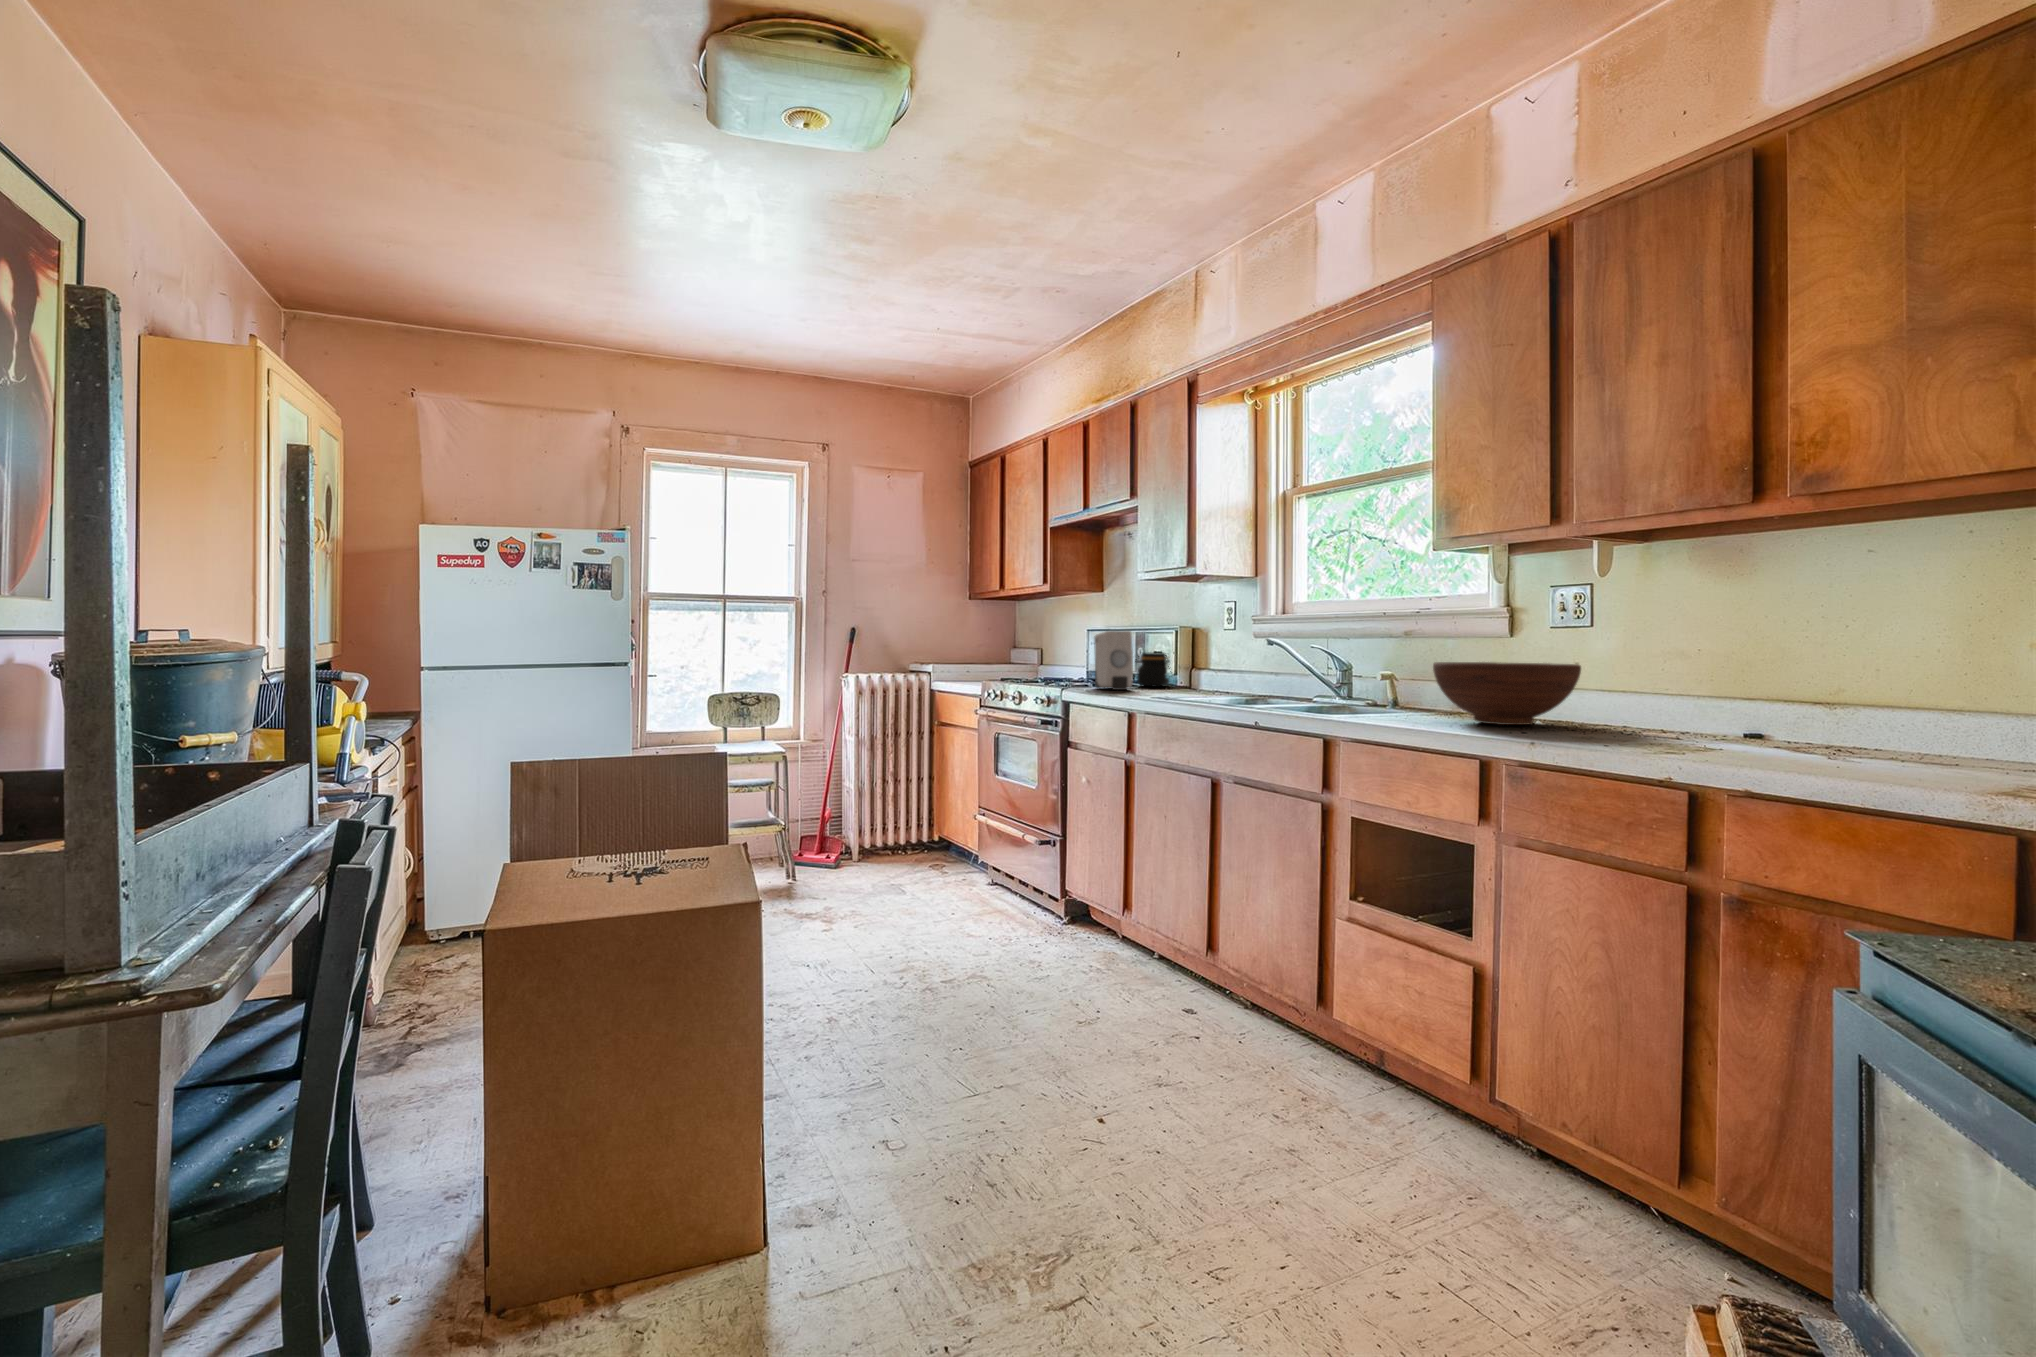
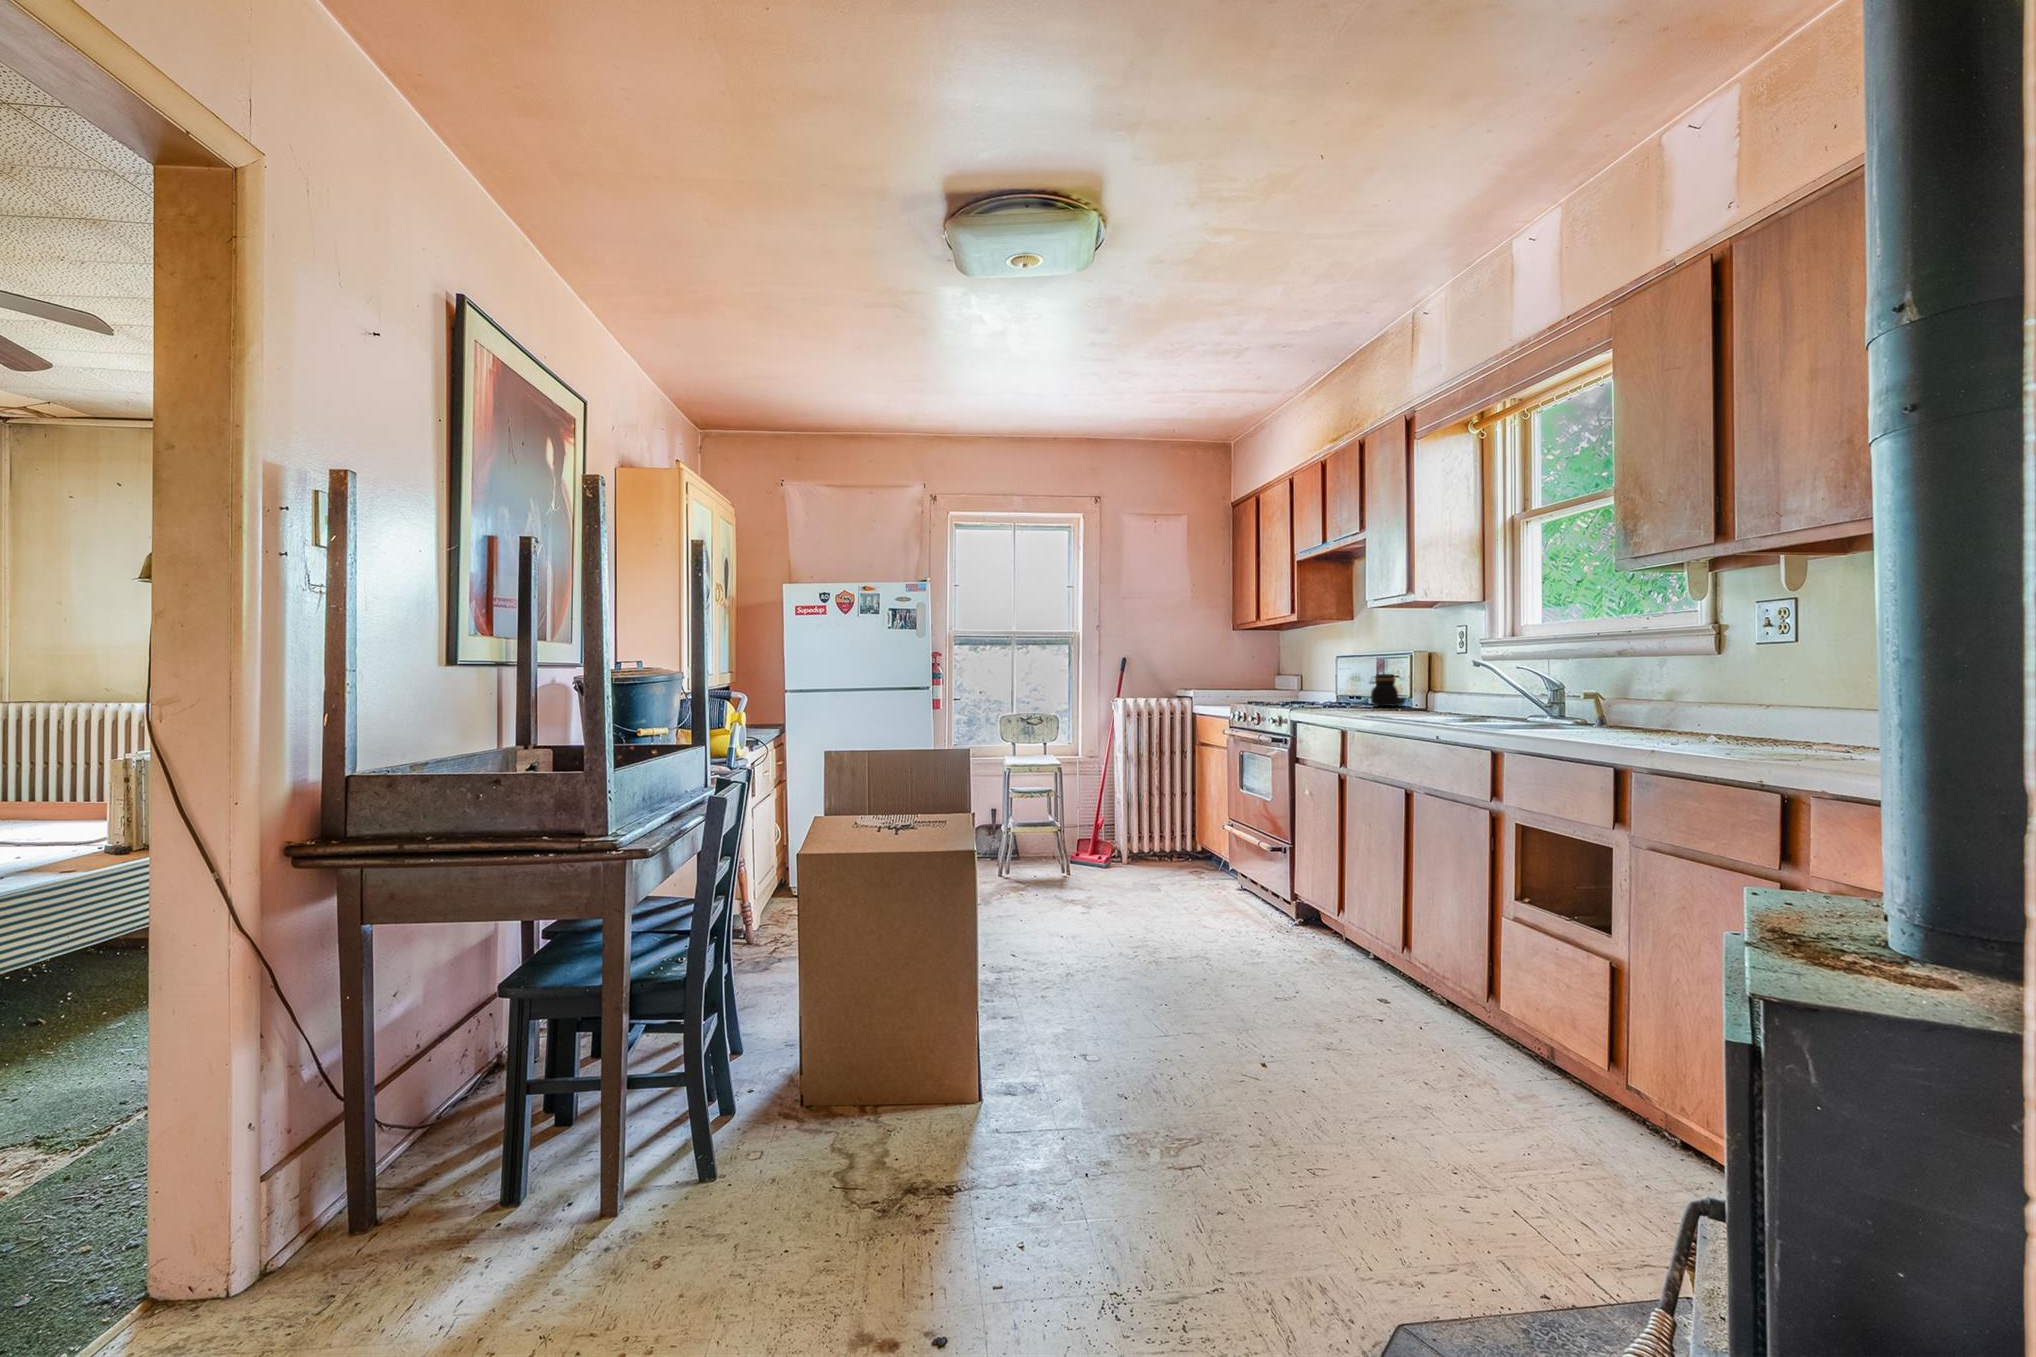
soap dispenser: present [1094,631,1133,690] -> none [1325,654,1360,709]
fruit bowl: present [1433,662,1581,725] -> none [1603,676,1762,737]

